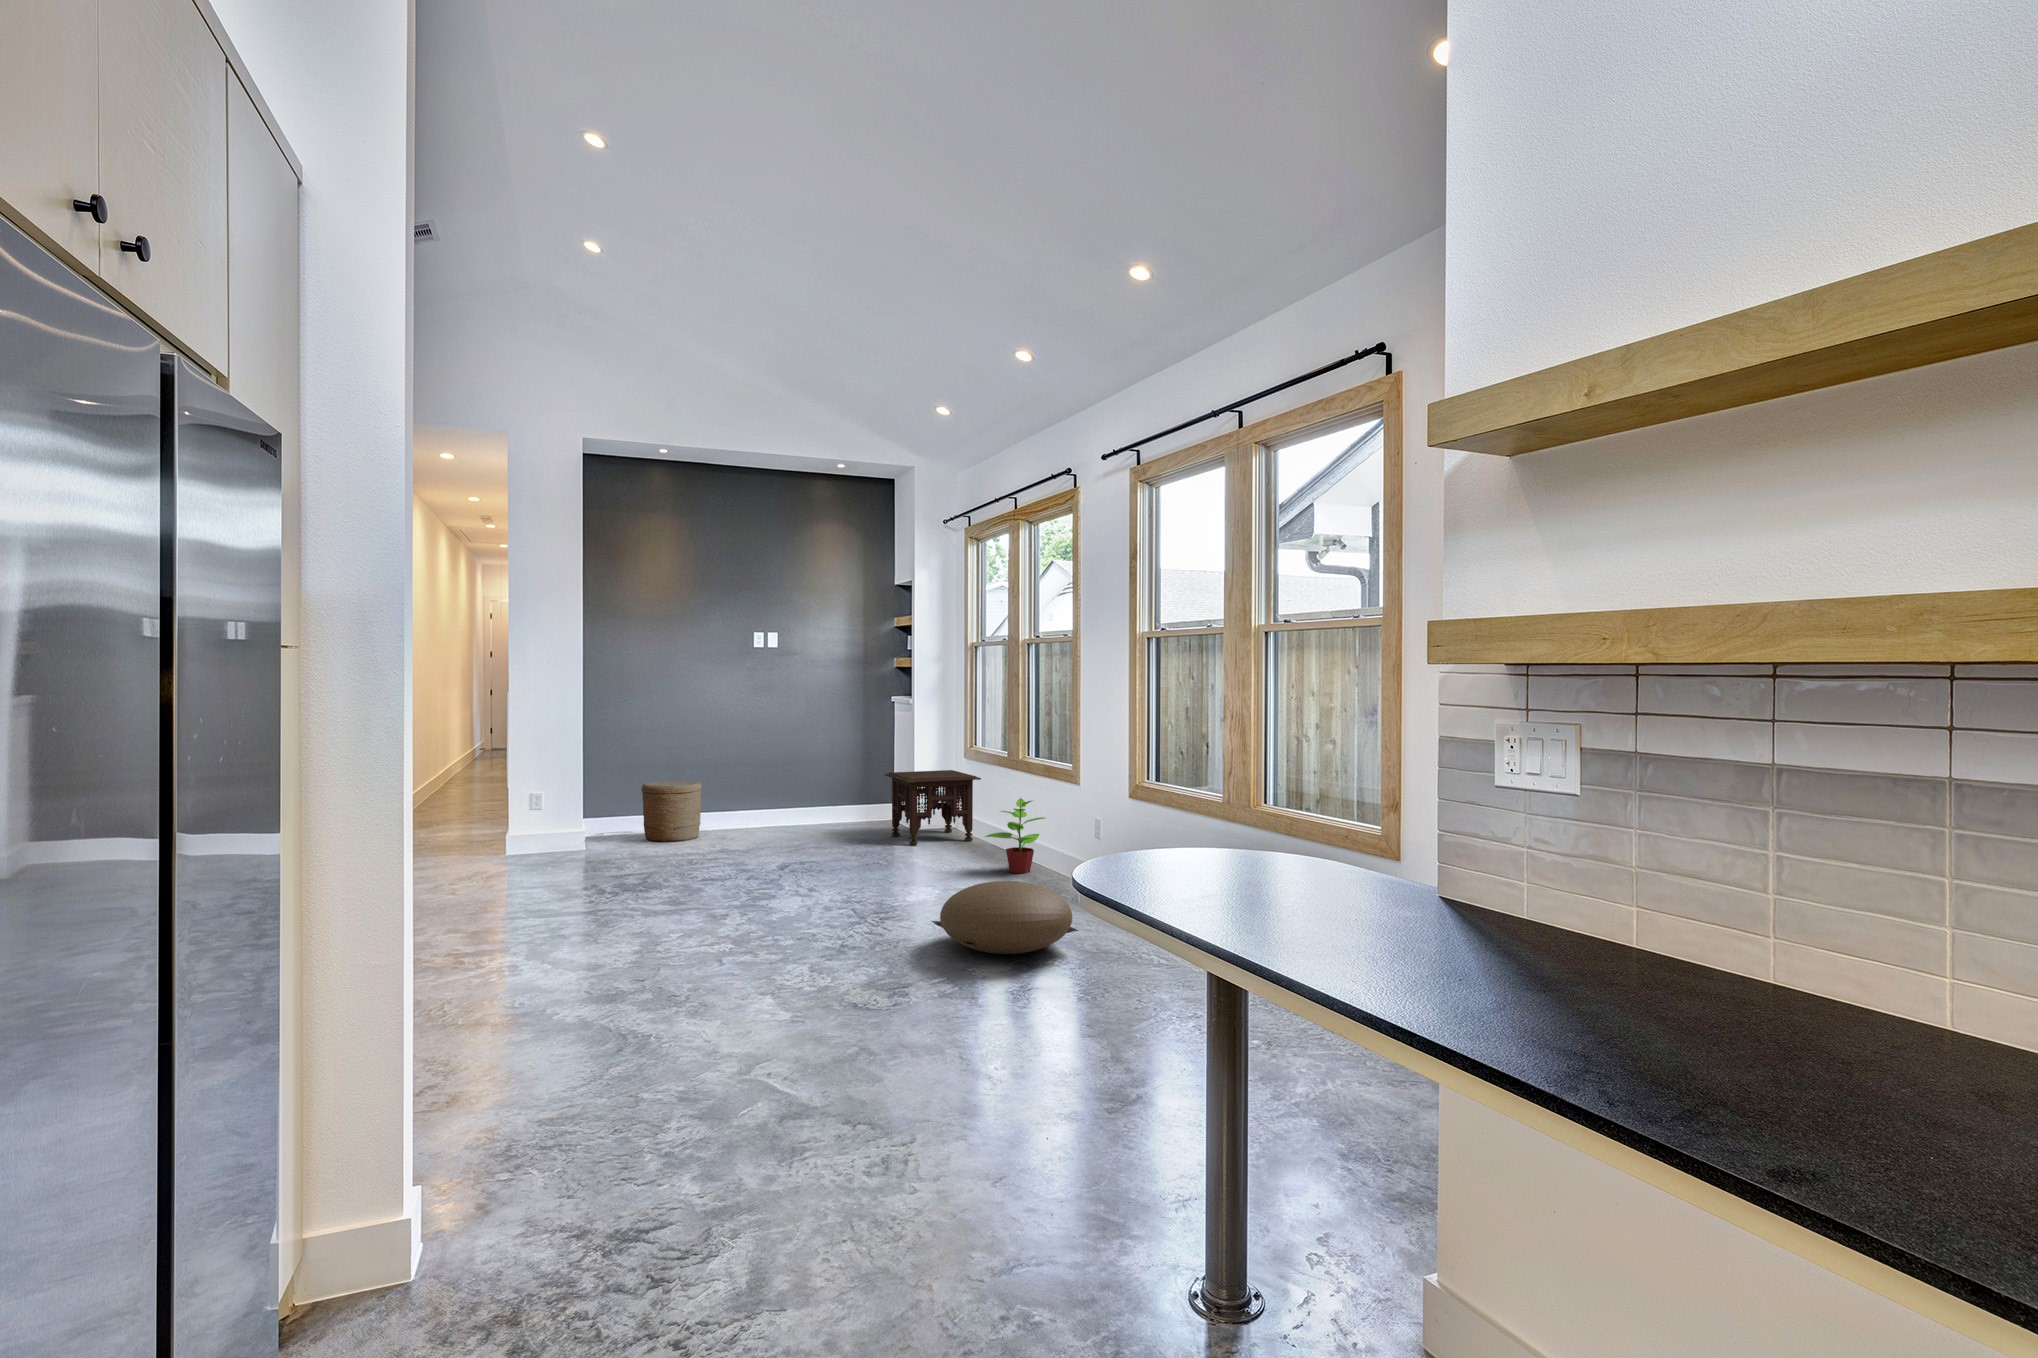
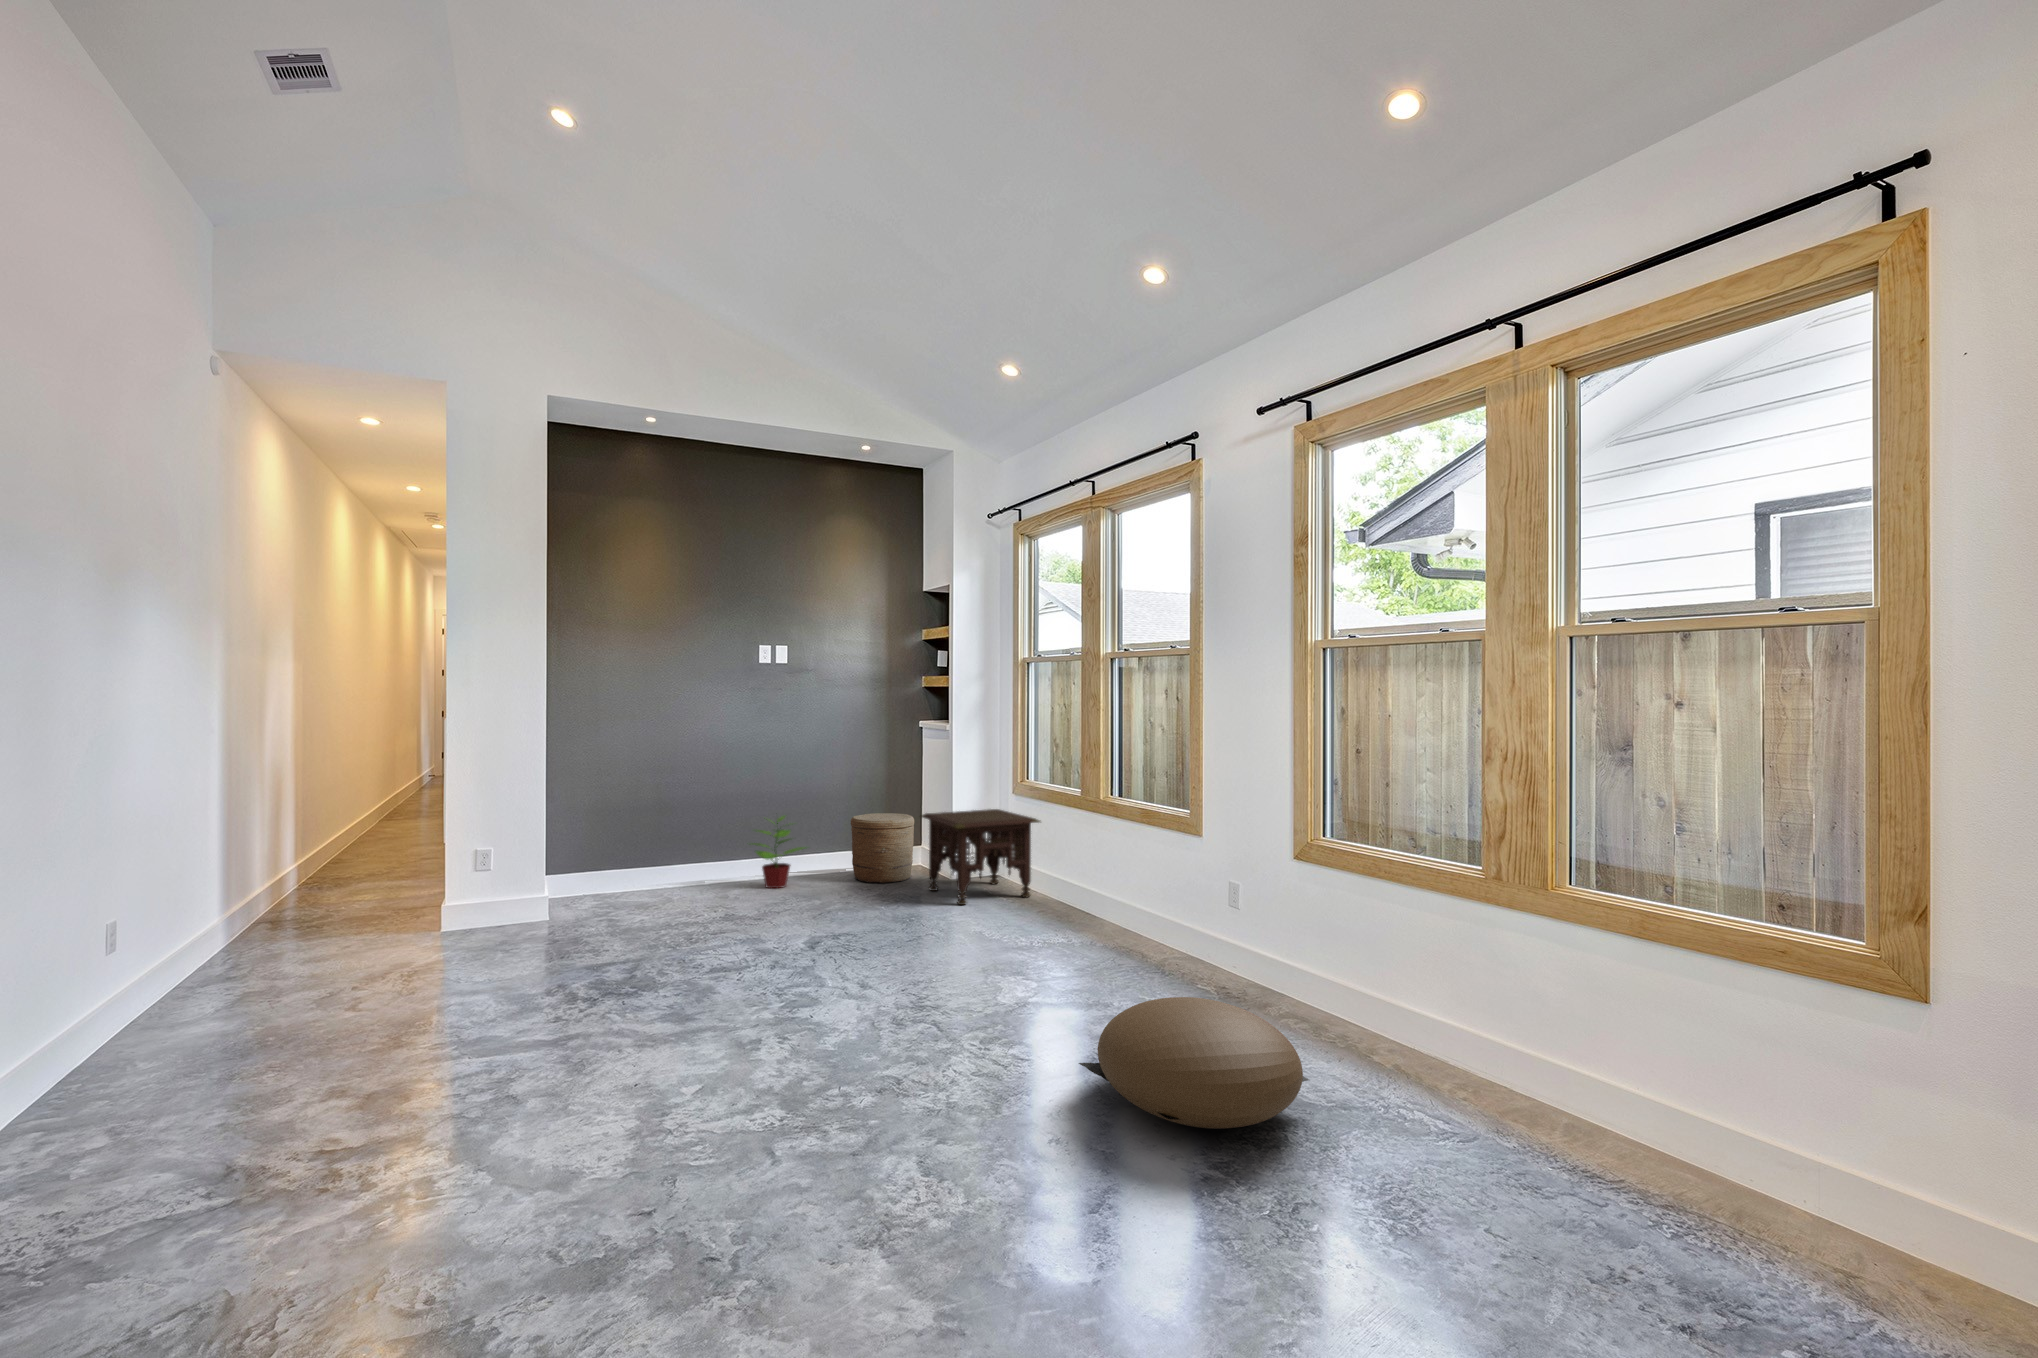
woven basket: present [642,781,702,842] -> present [851,813,914,883]
potted plant: present [985,798,1045,873] -> present [752,816,805,888]

